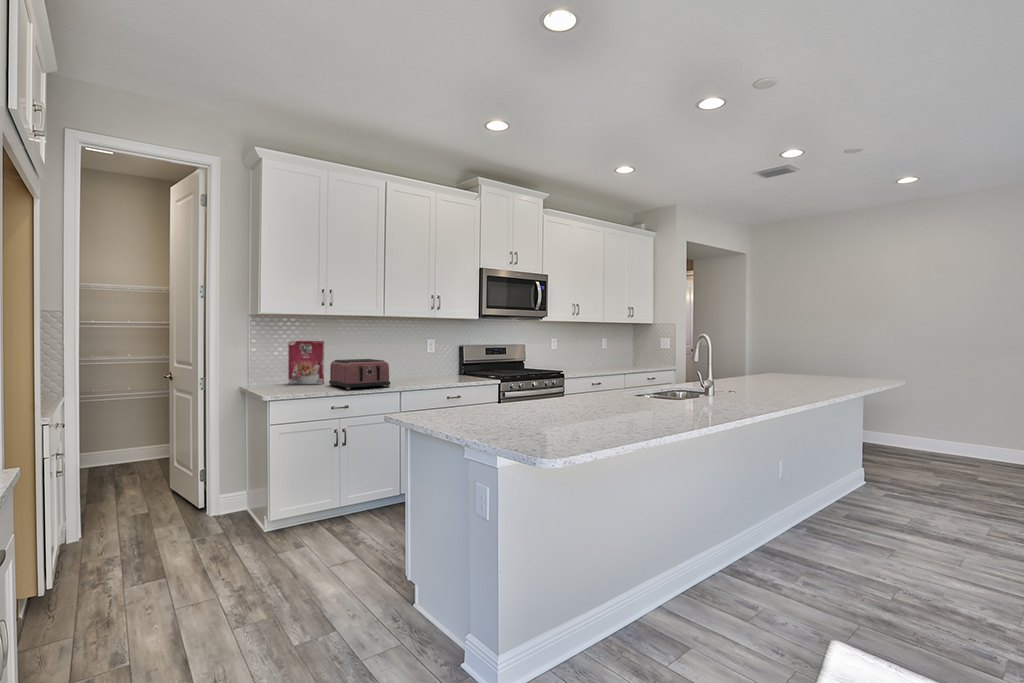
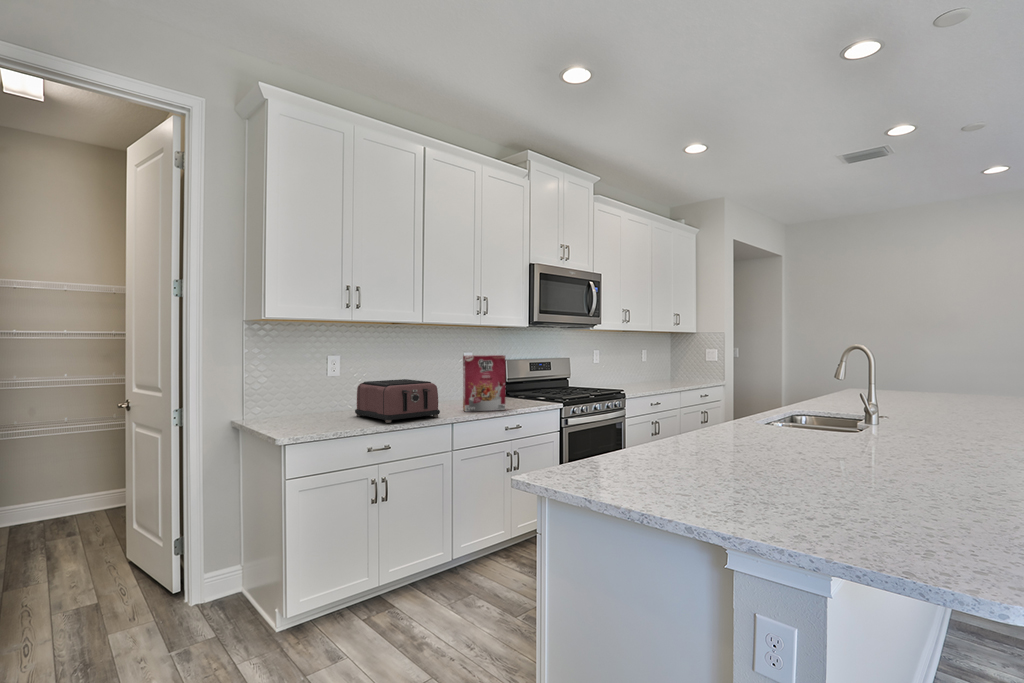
cereal box: present [288,341,324,384] -> present [463,355,505,411]

